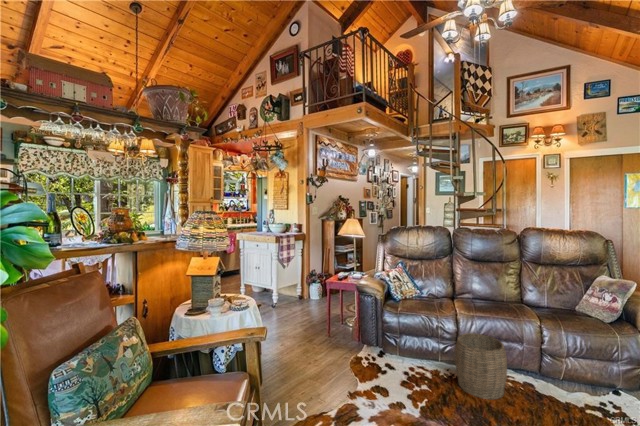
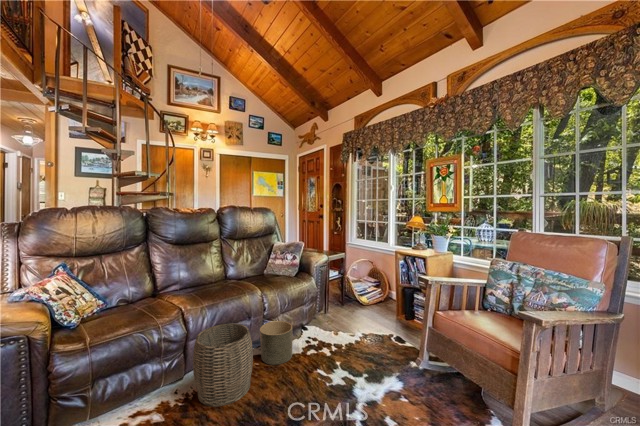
planter: none [528,356,570,403] -> present [260,321,293,365]

